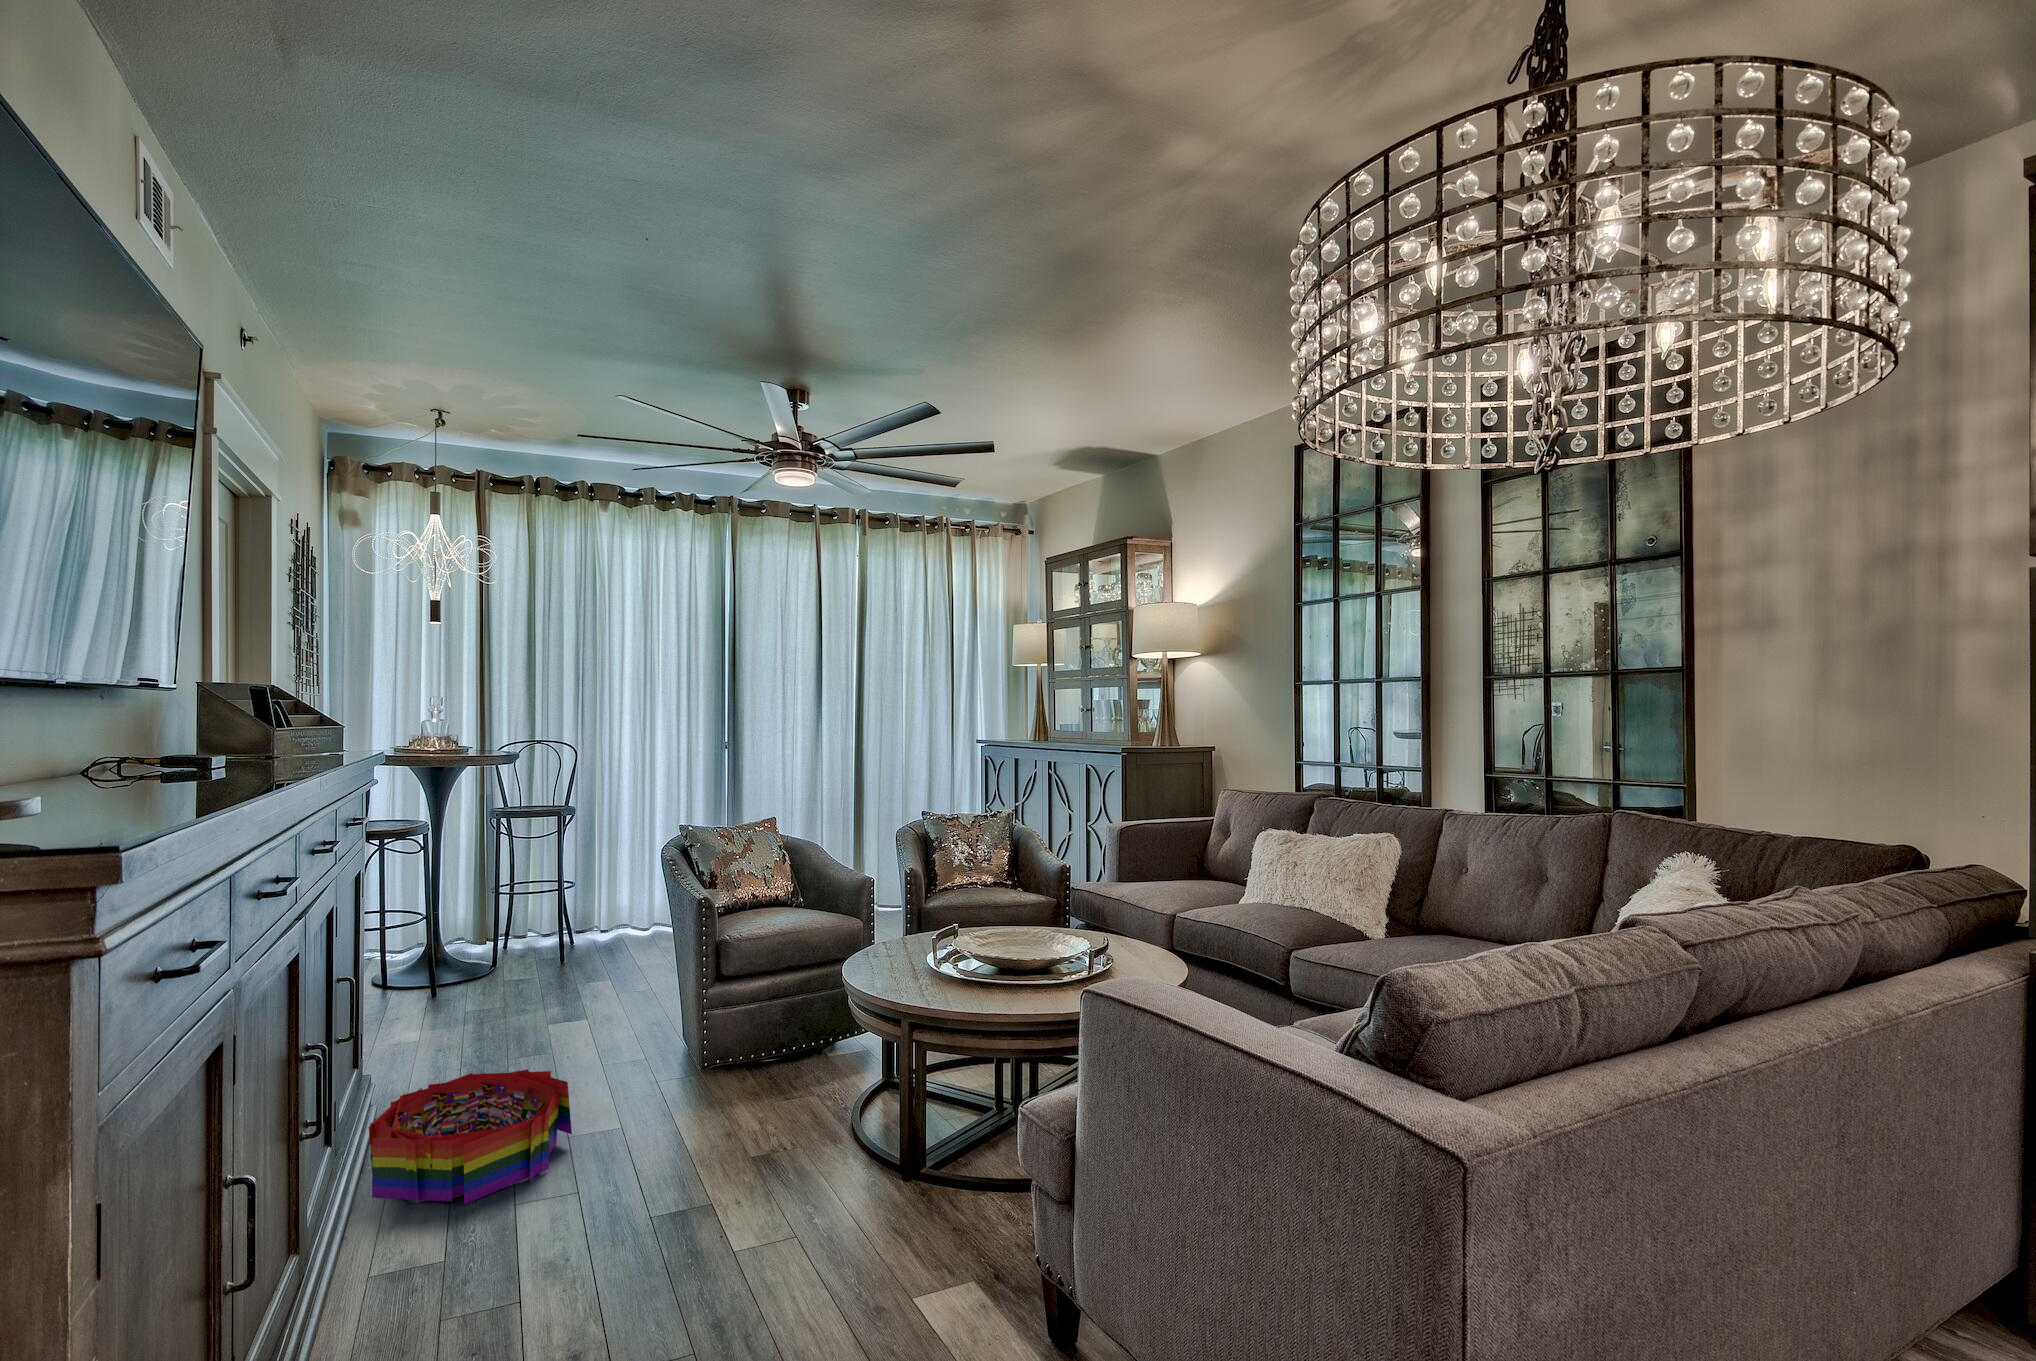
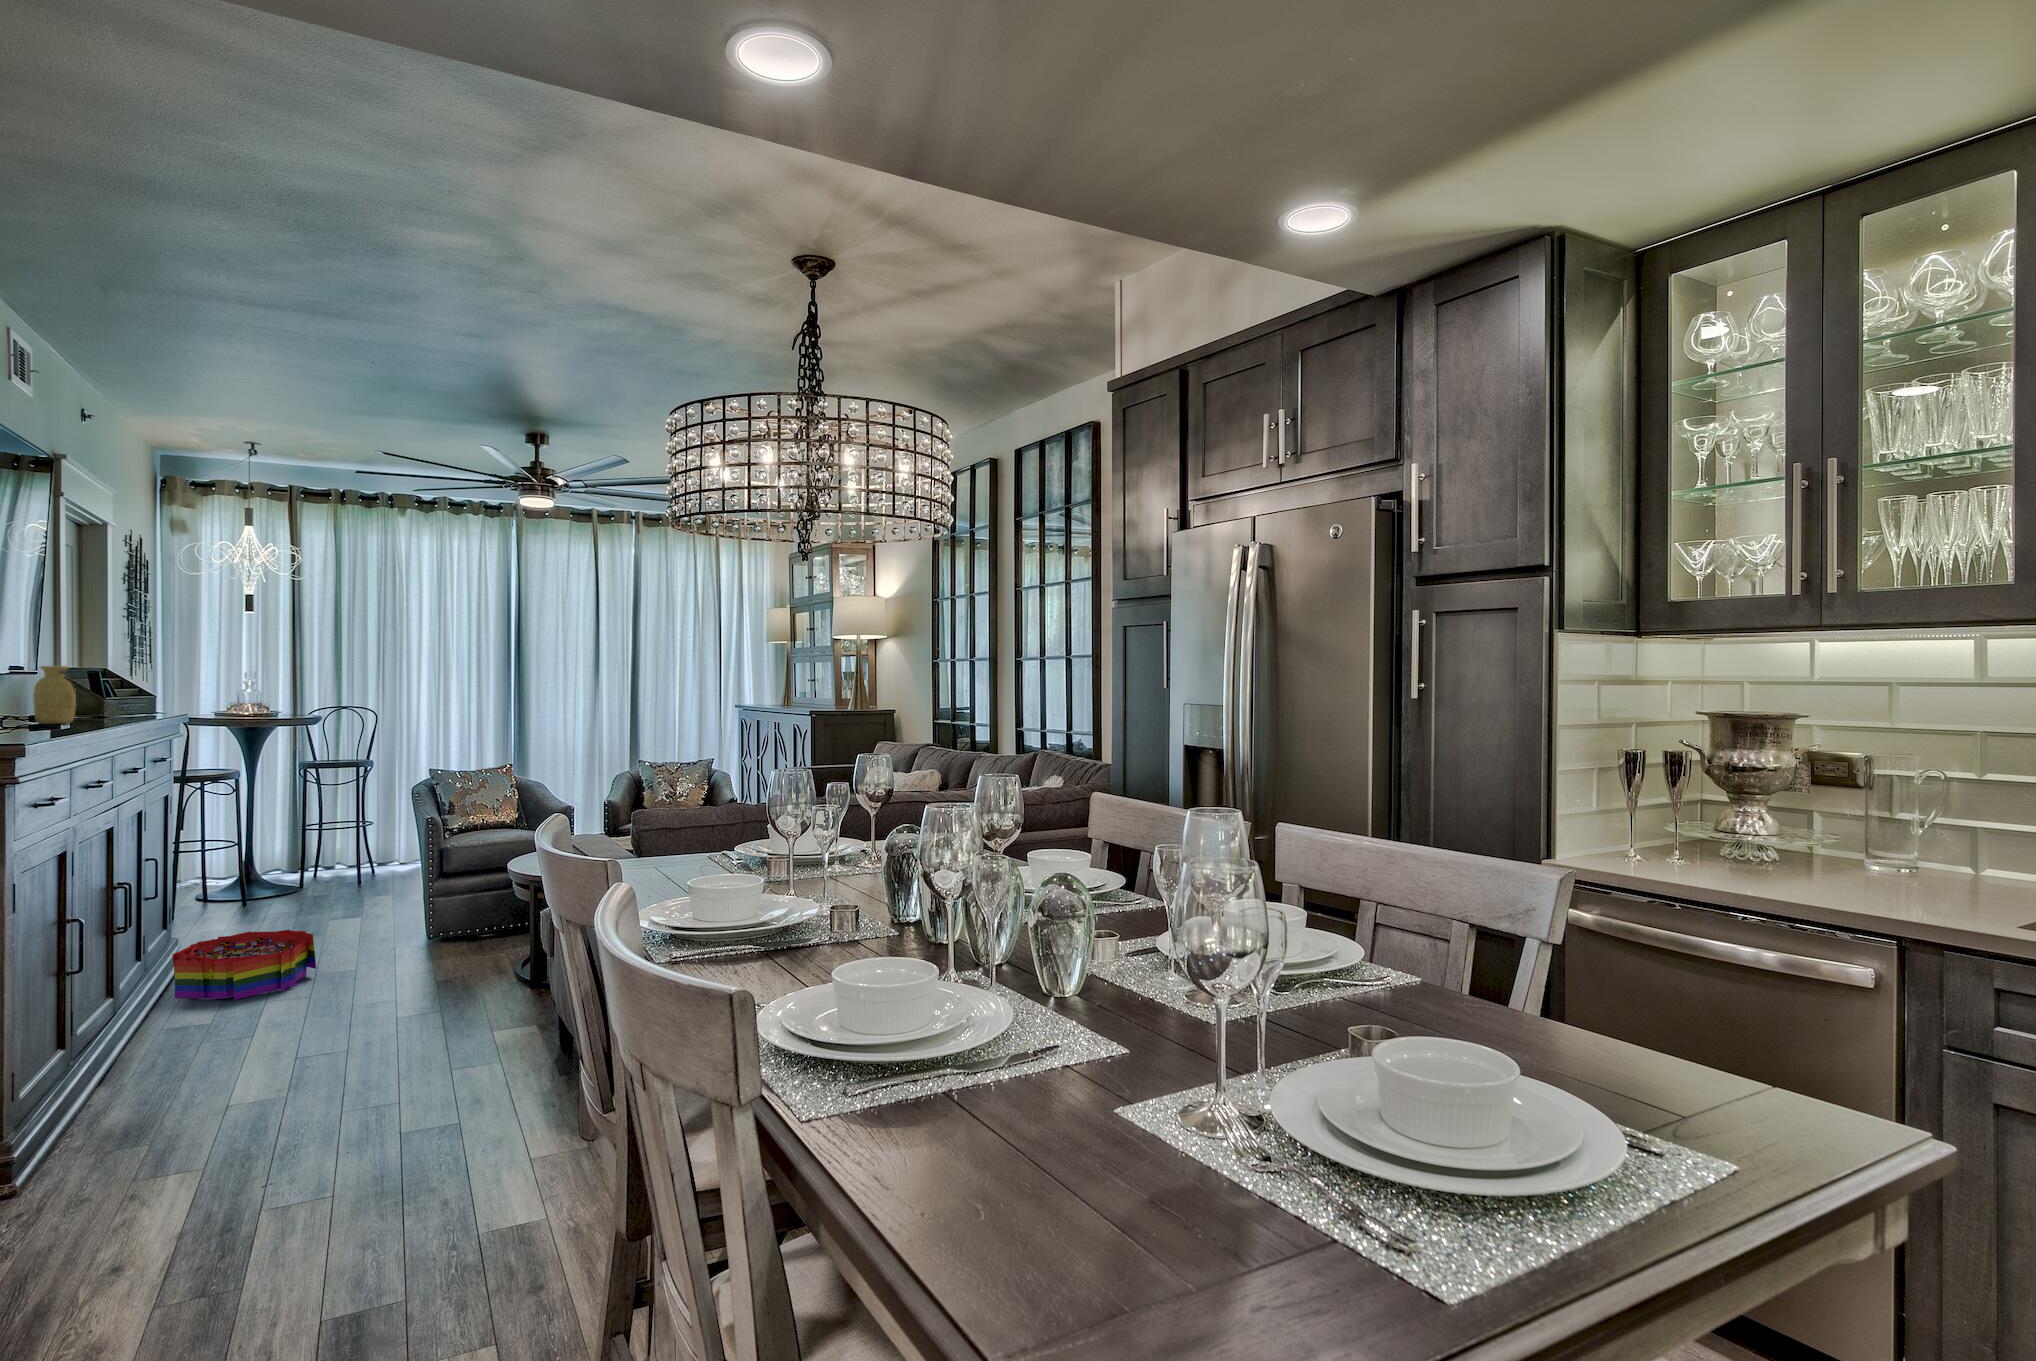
vase: none [166,672,237,774] -> present [33,666,76,724]

